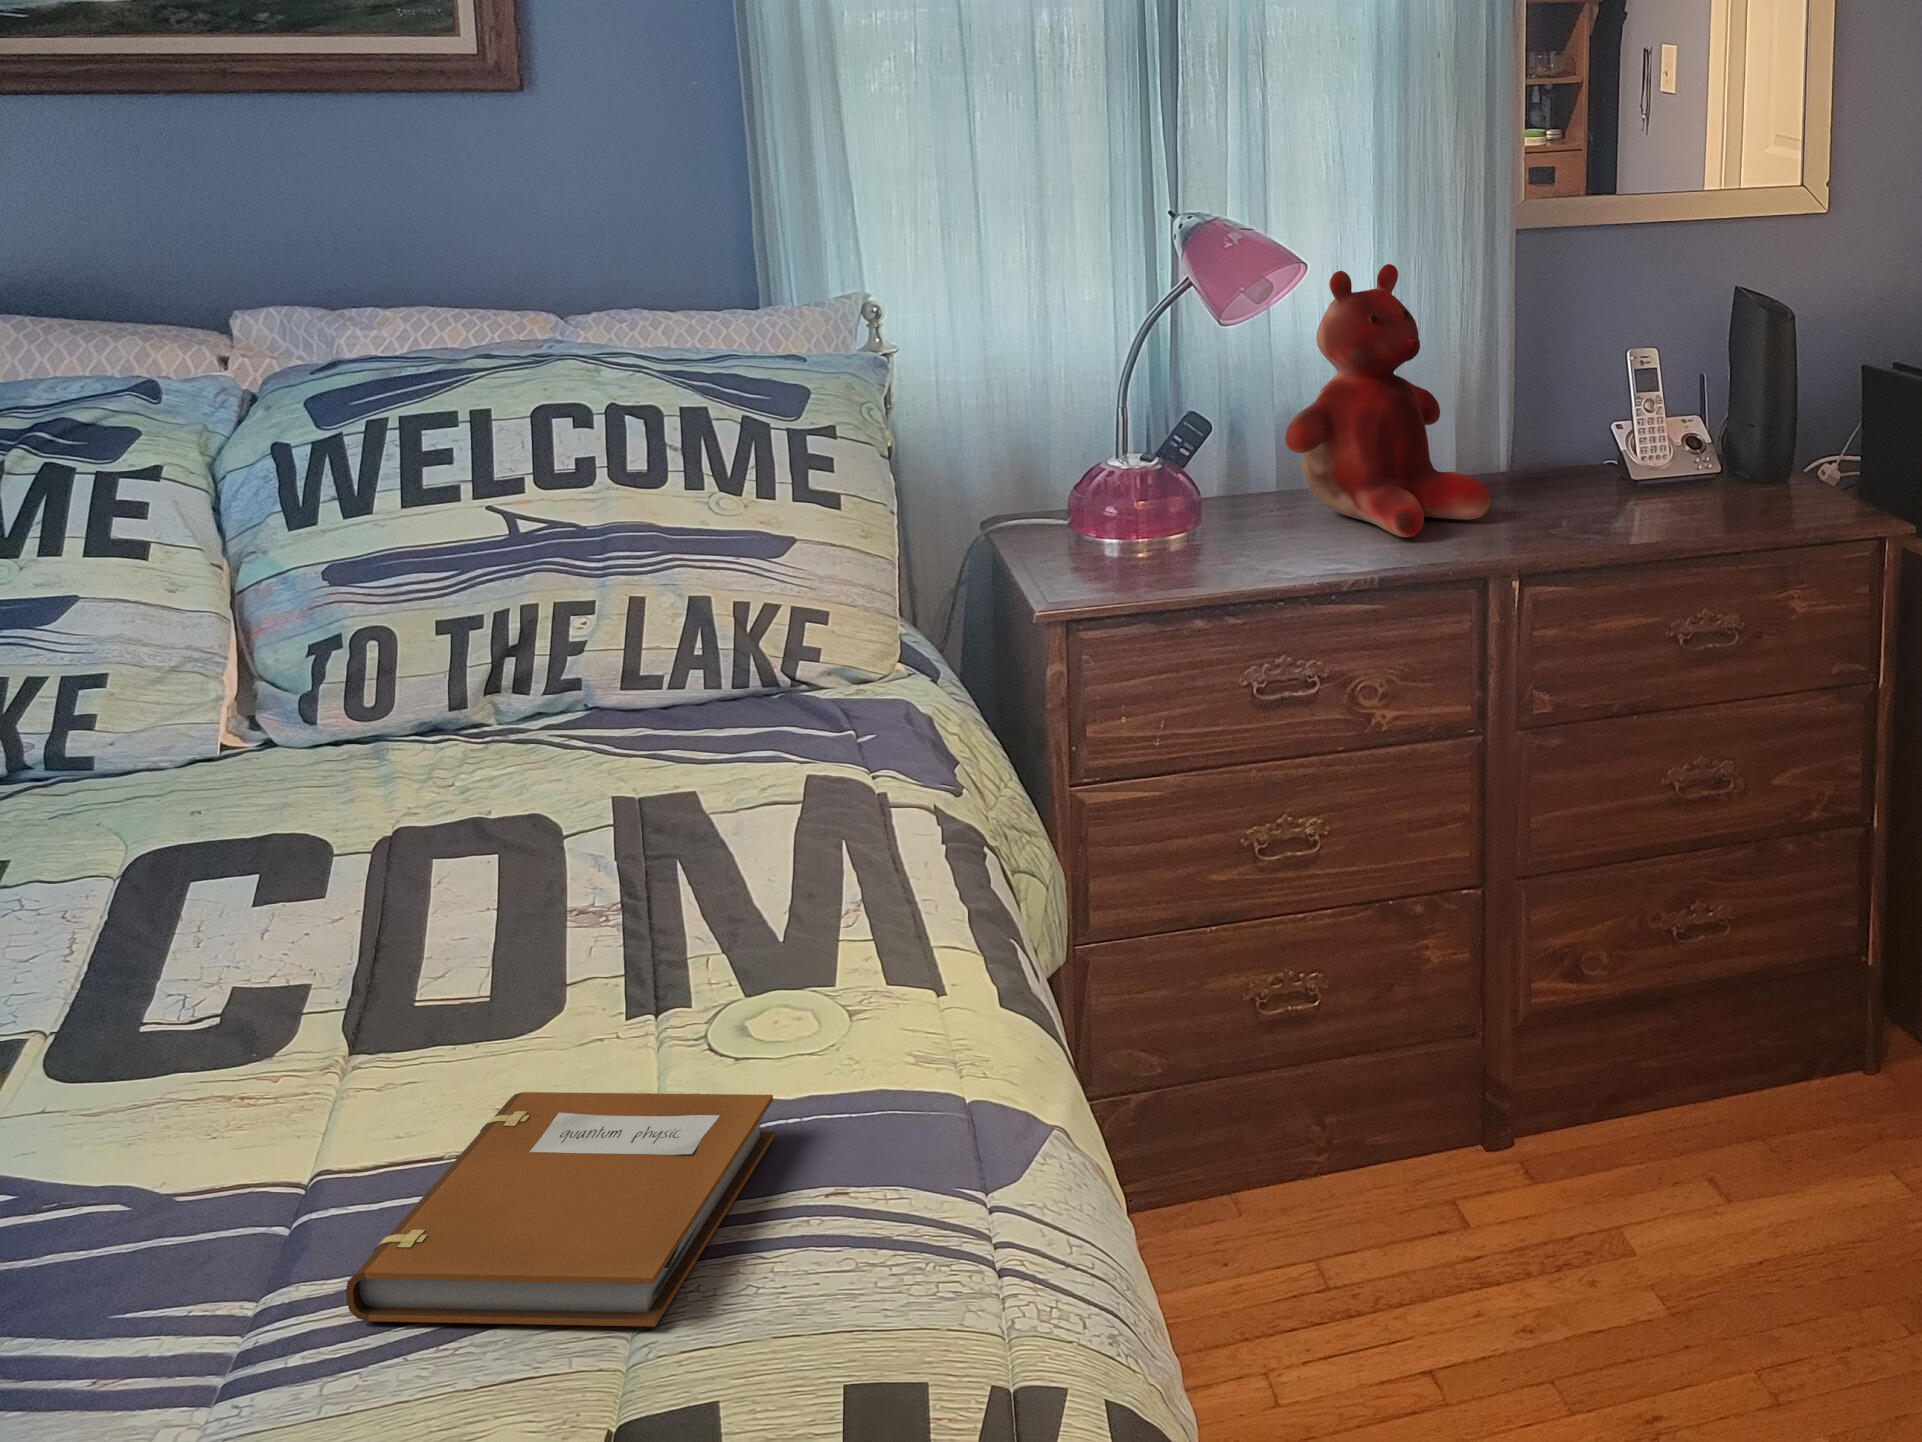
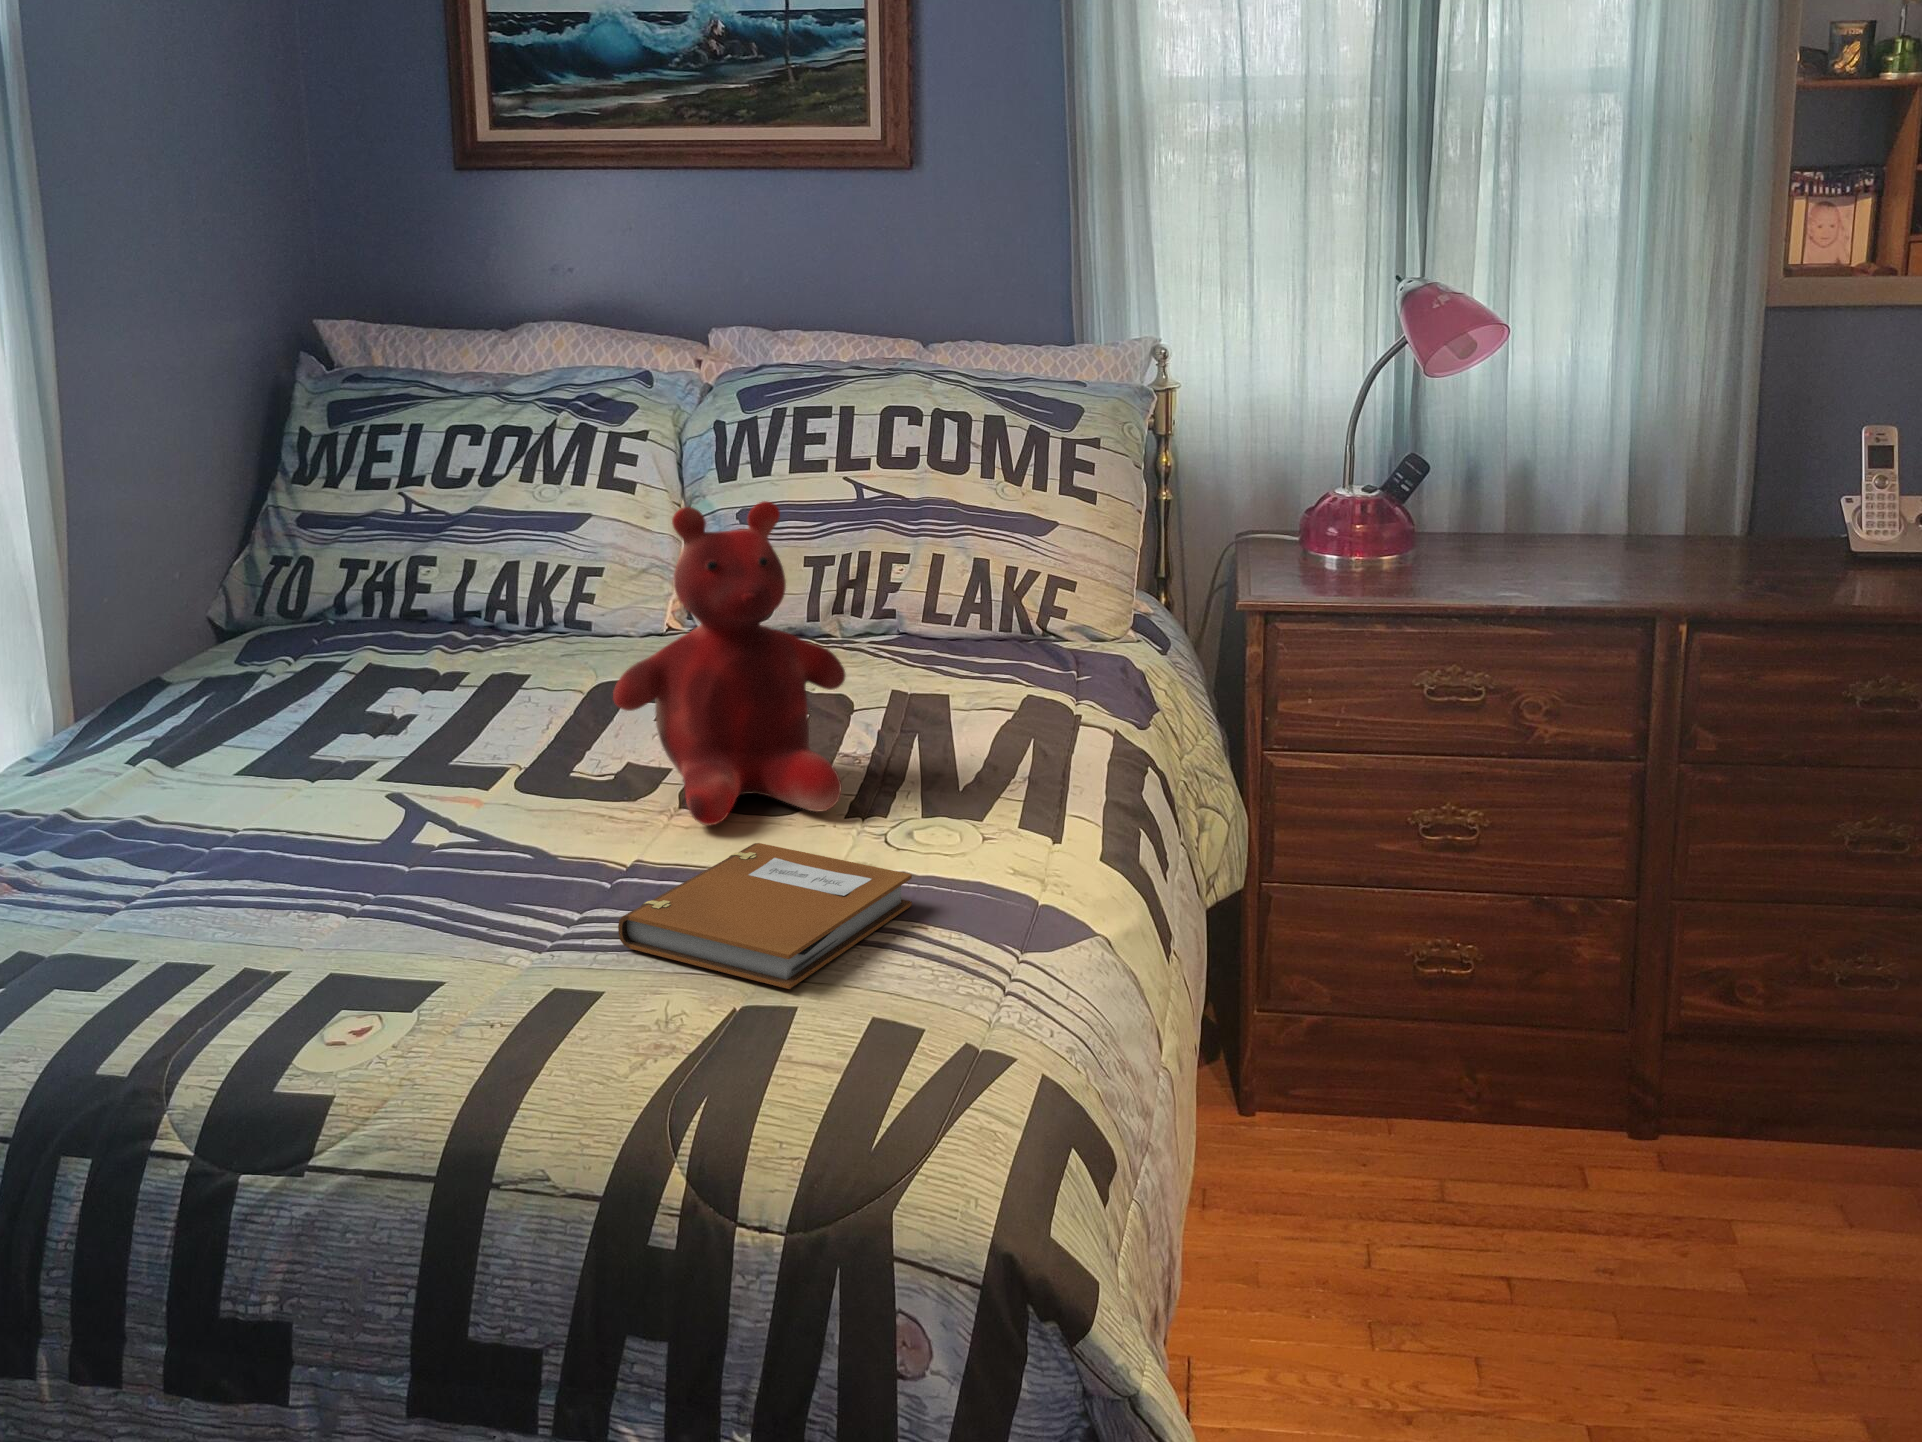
teddy bear: present [1285,264,1491,537] -> present [613,501,845,825]

